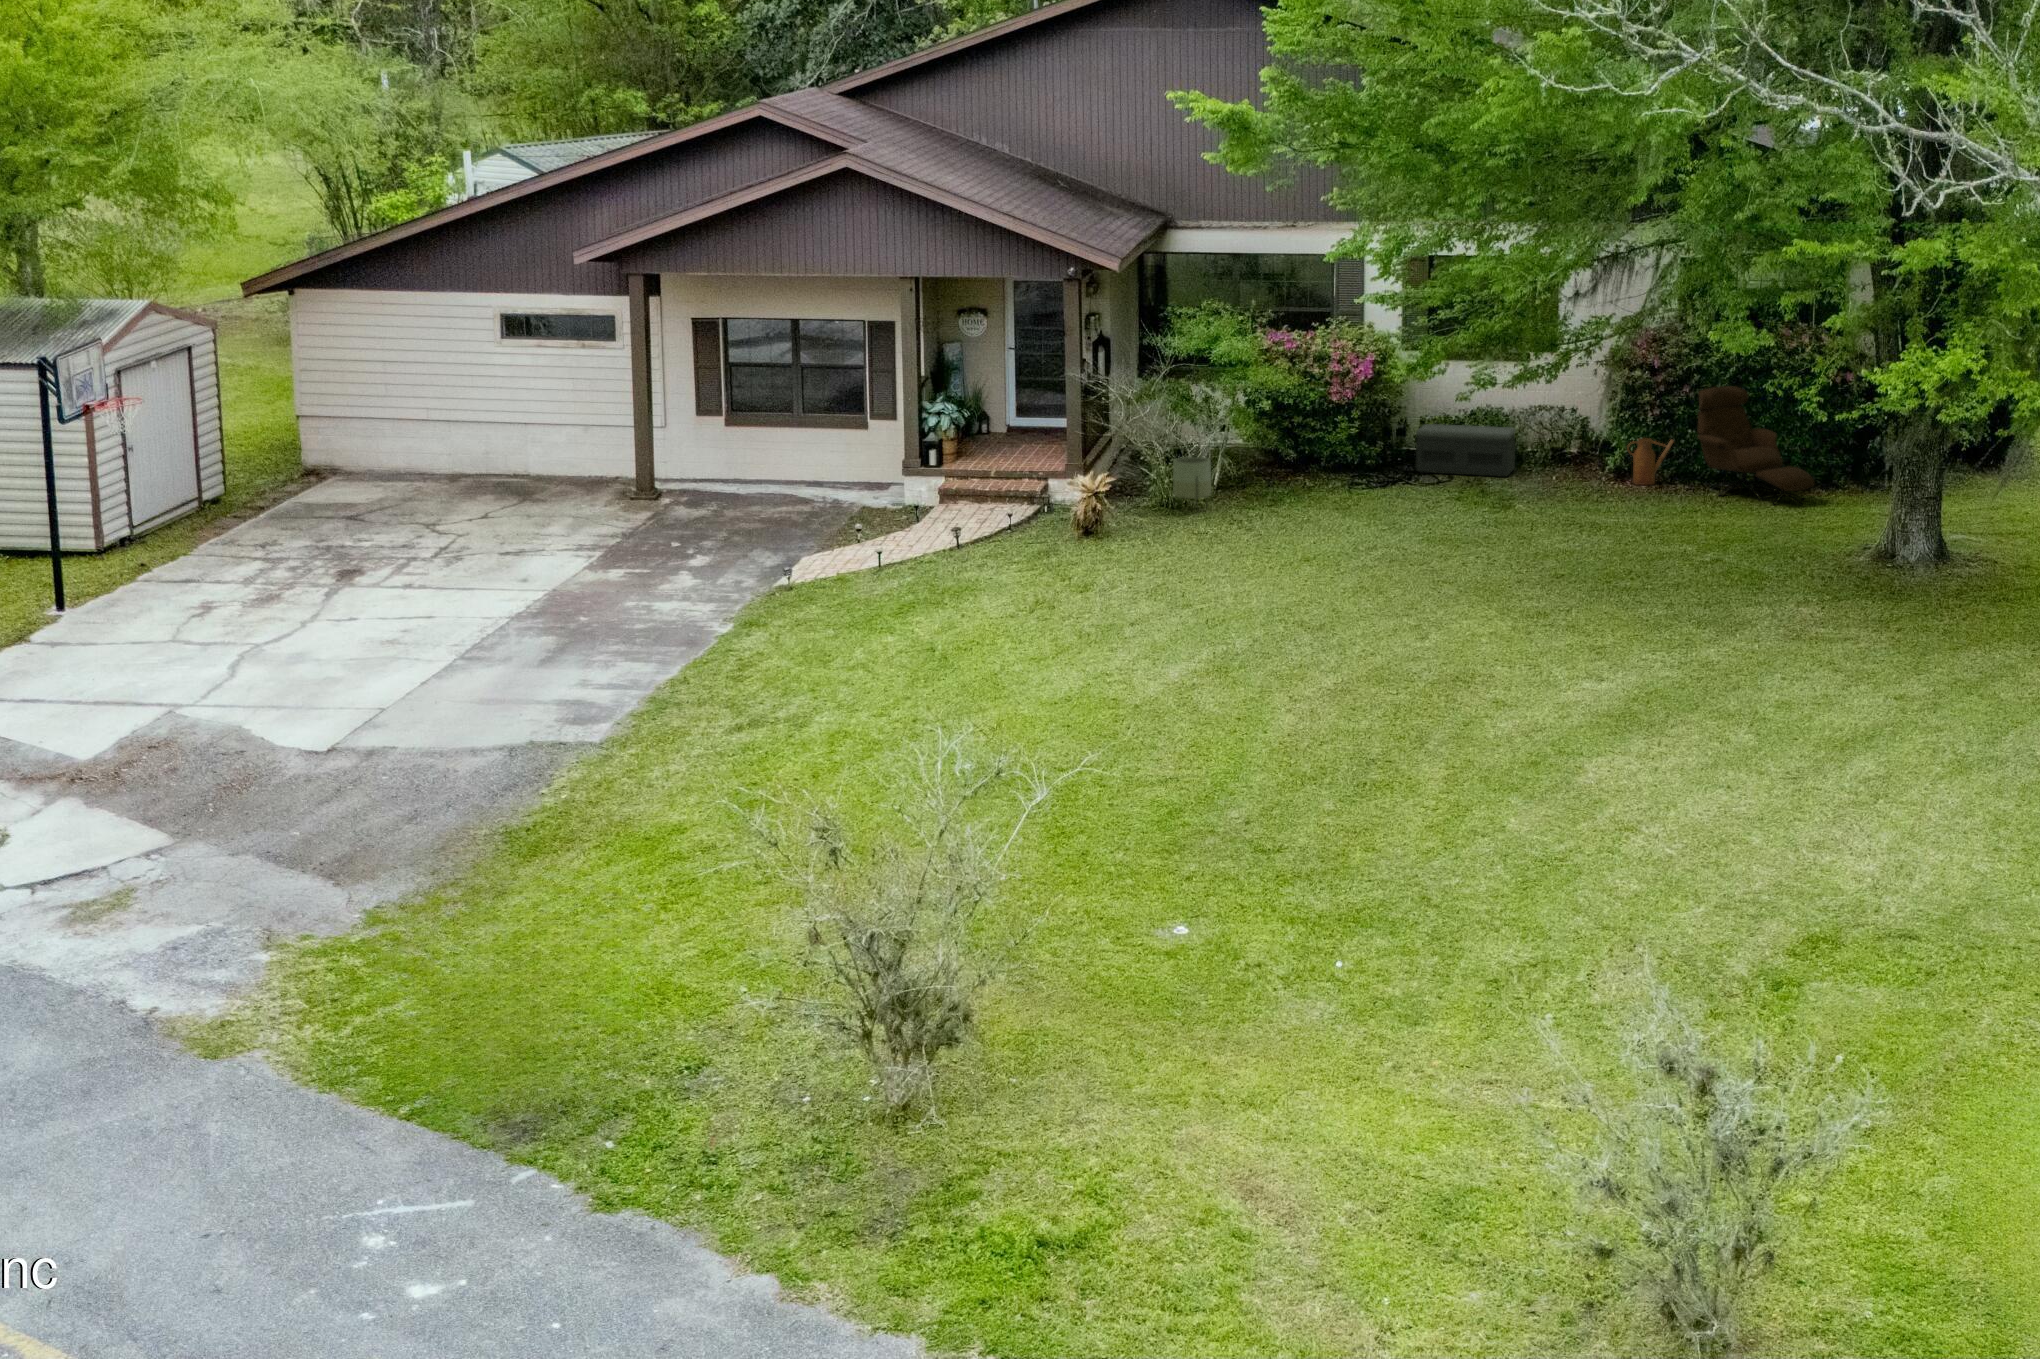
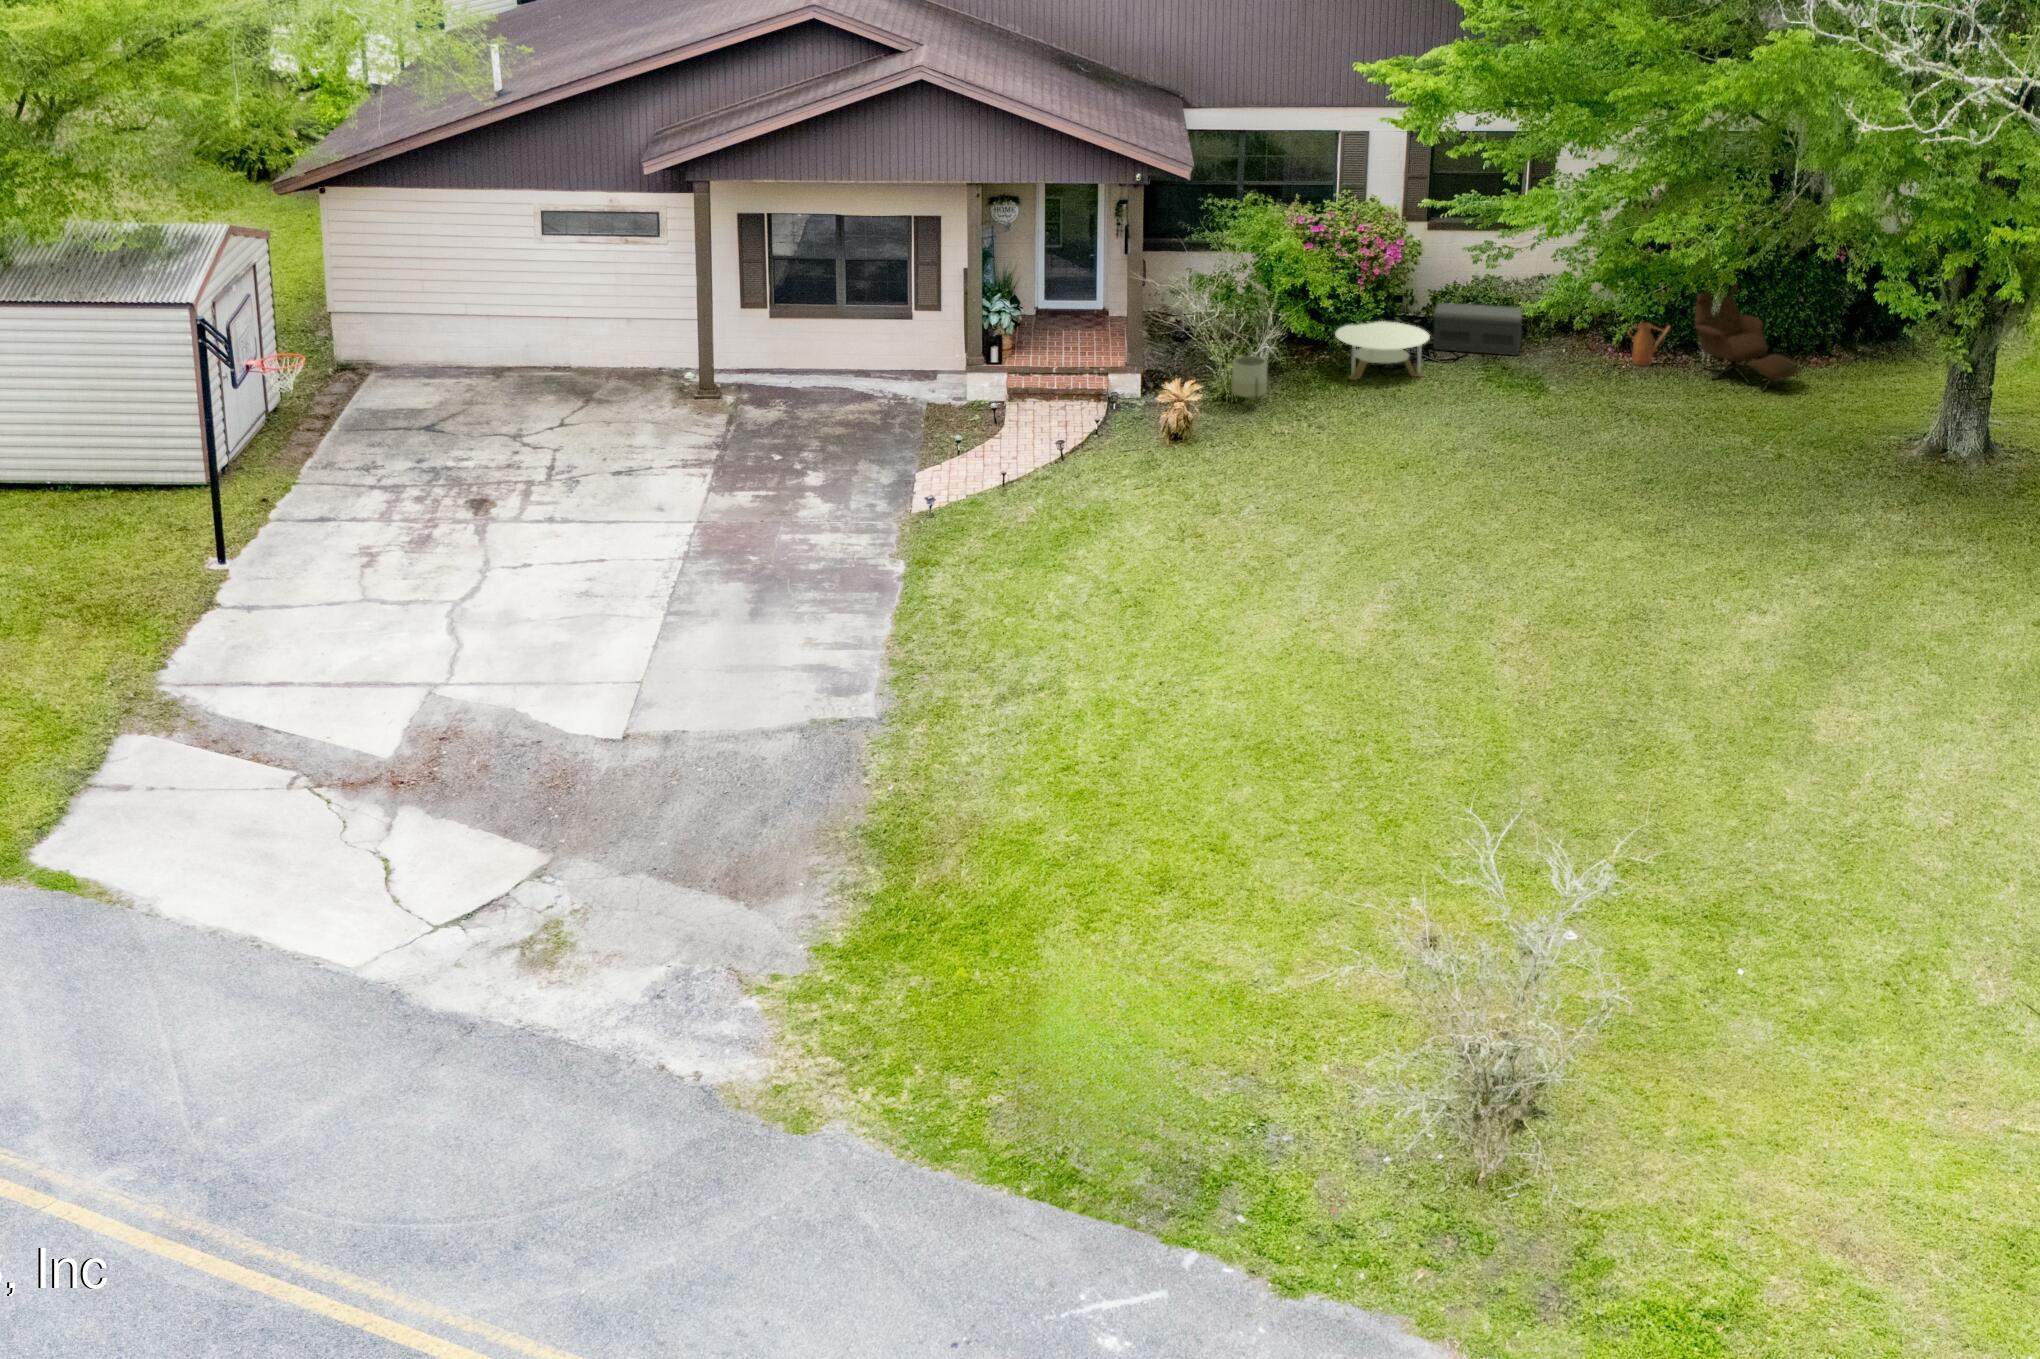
round table: none [1300,438,1402,493] -> present [1335,321,1430,380]

